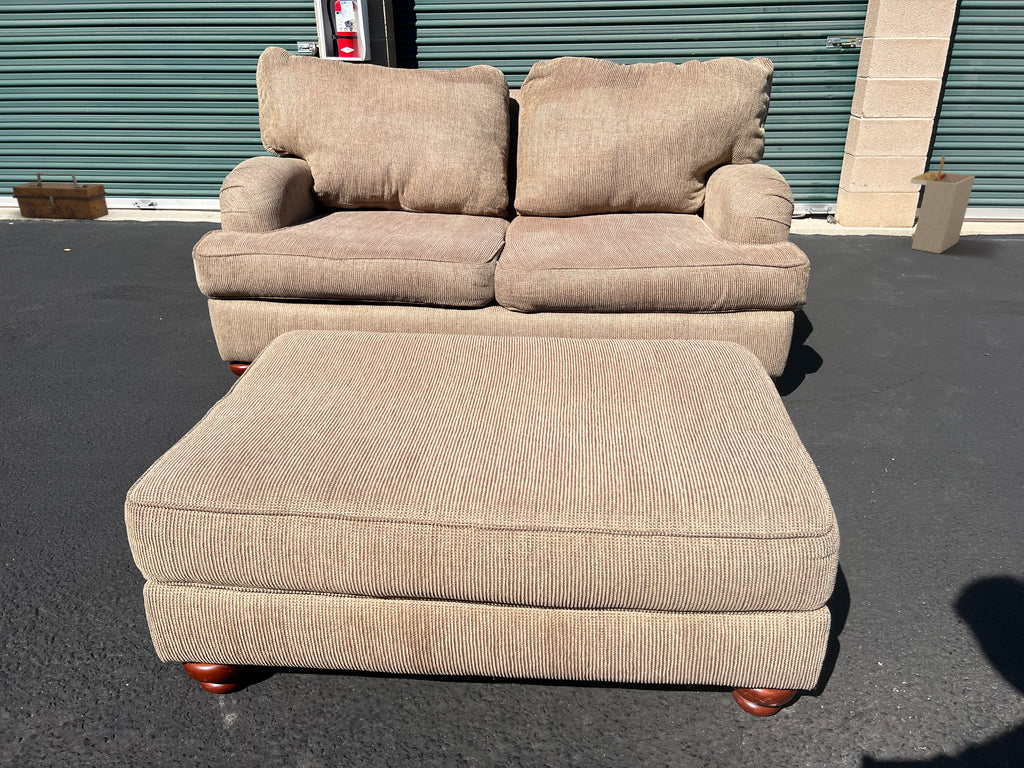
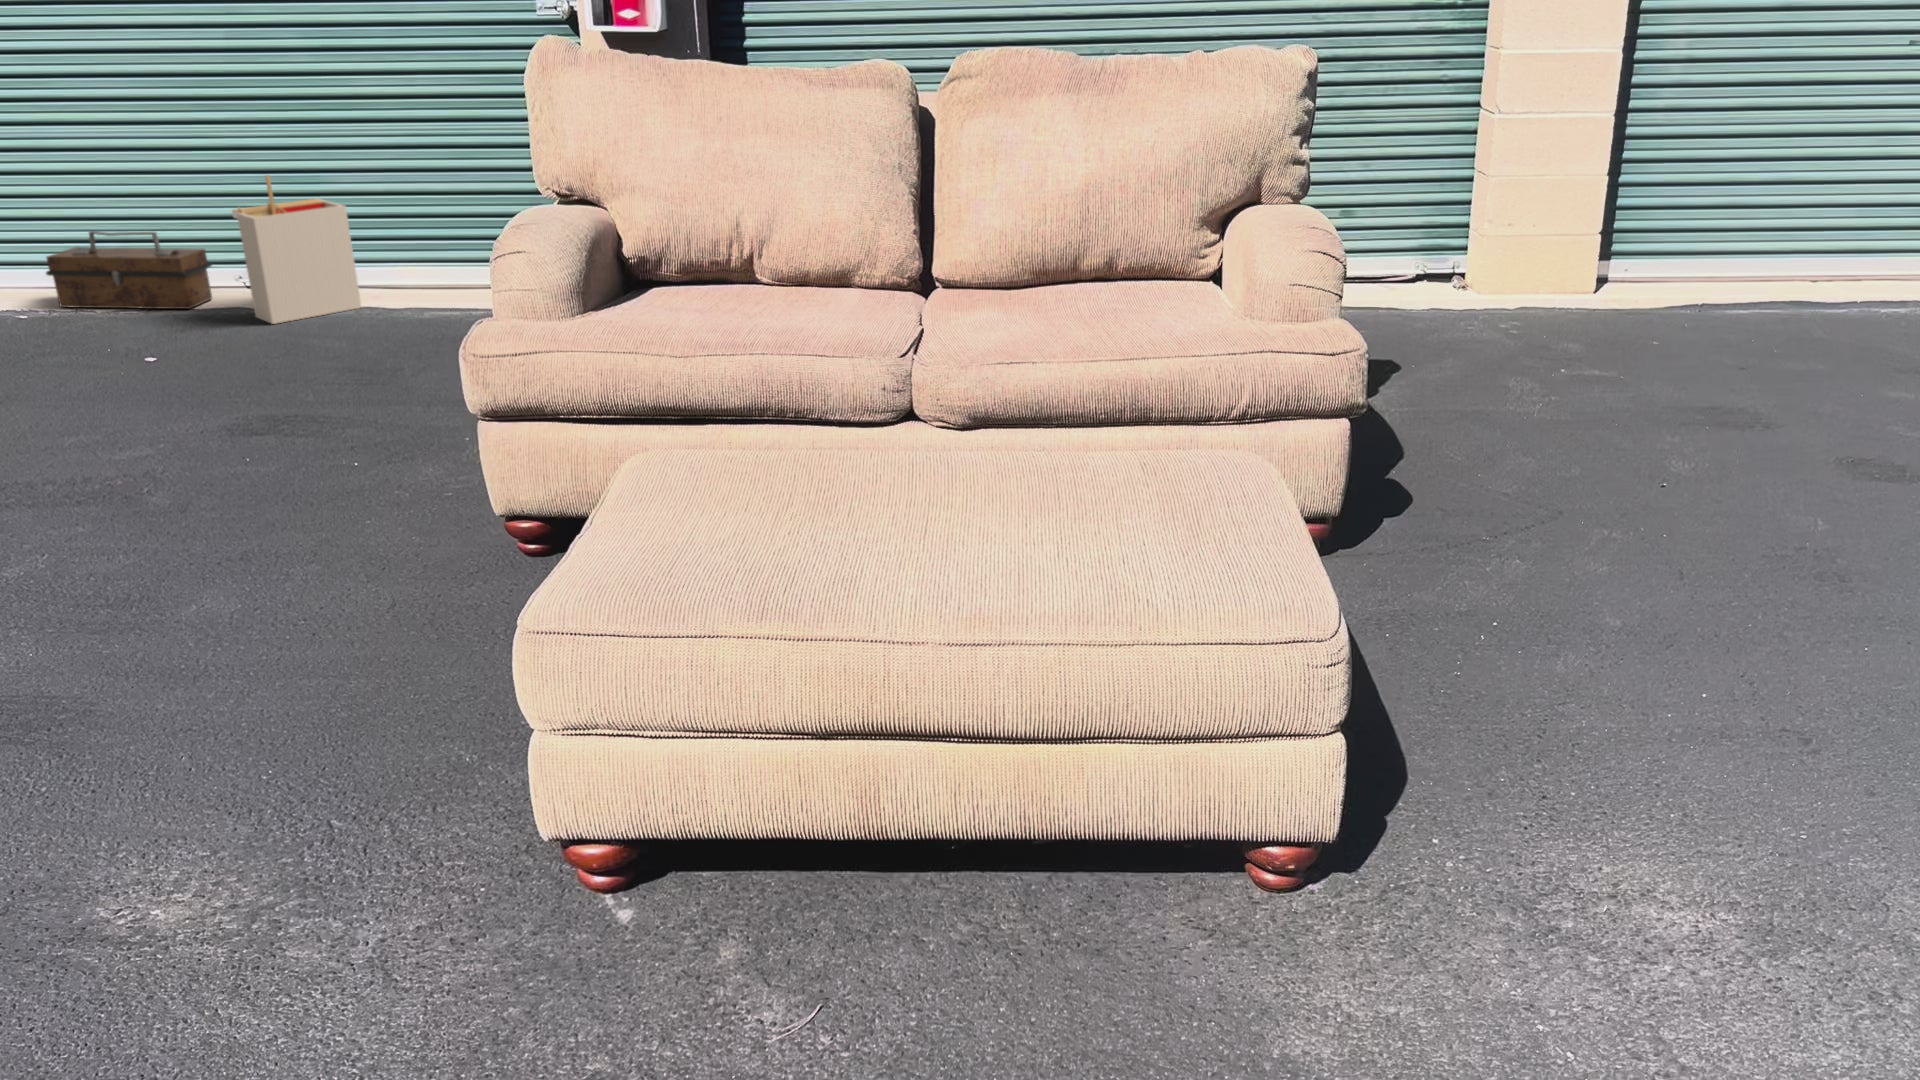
storage bin: present [911,156,975,253] -> present [232,175,361,324]

